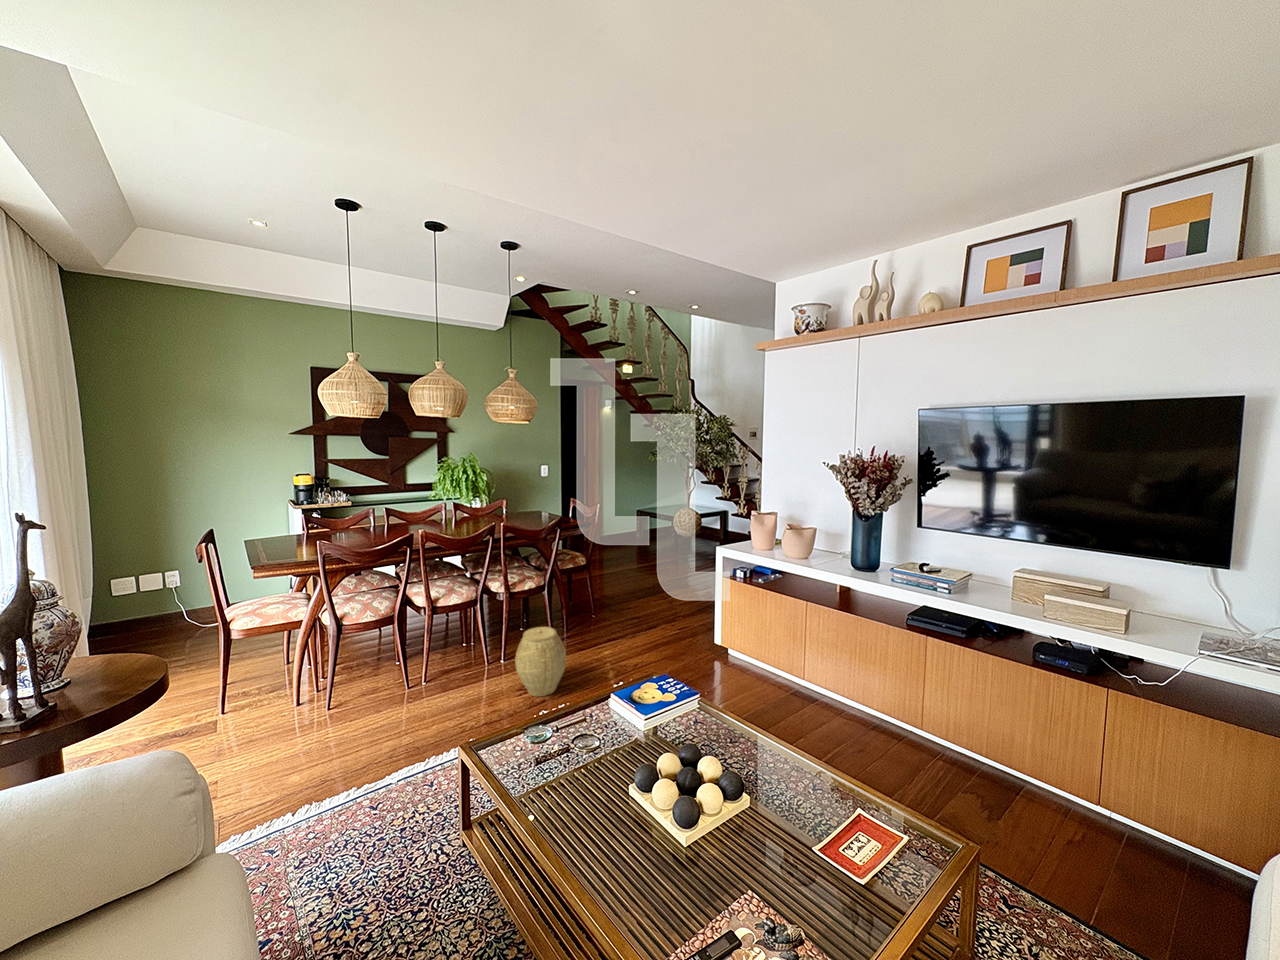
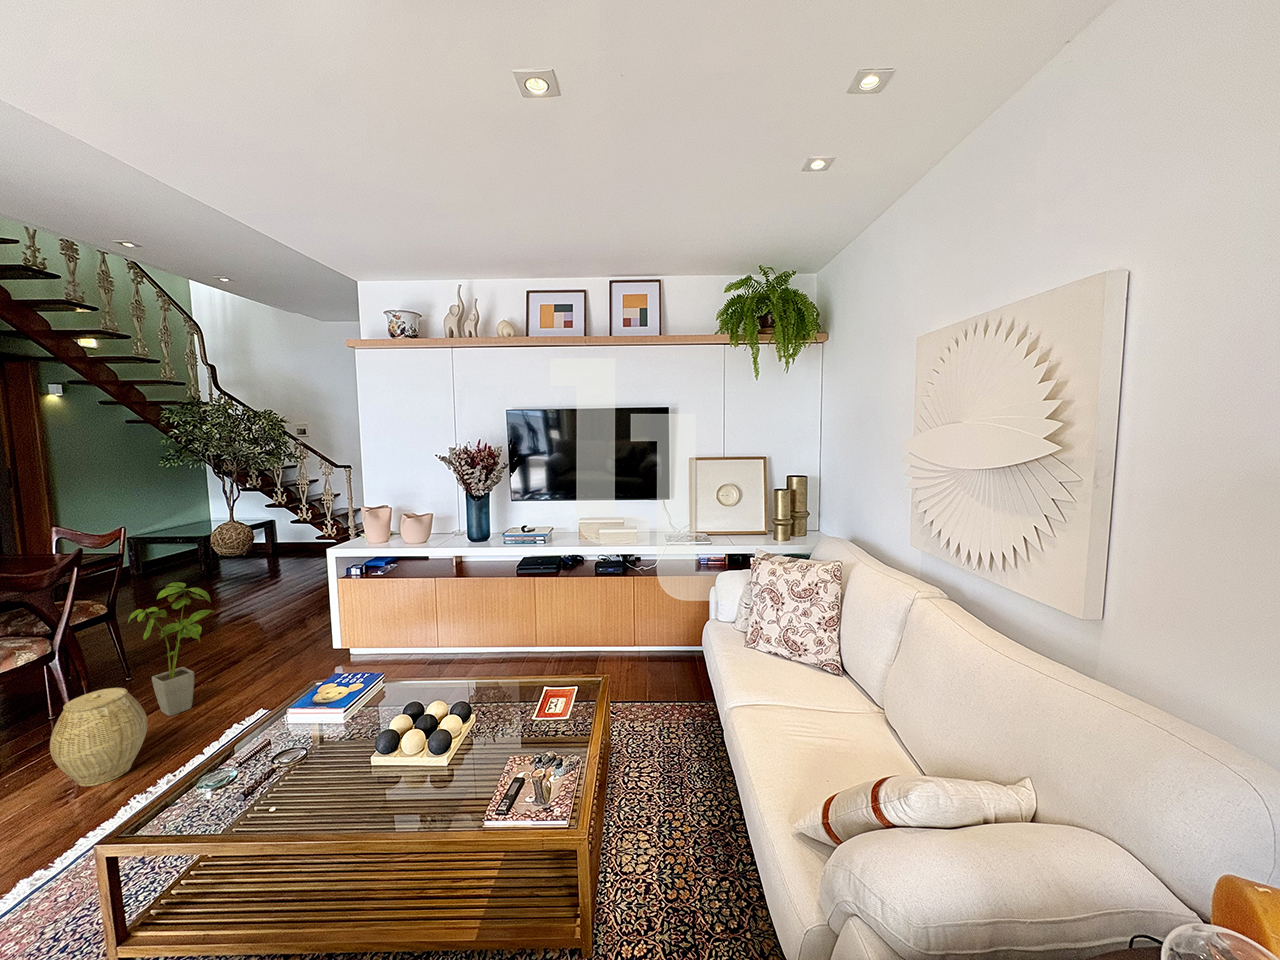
house plant: none [578,555,632,657] -> present [128,582,215,716]

